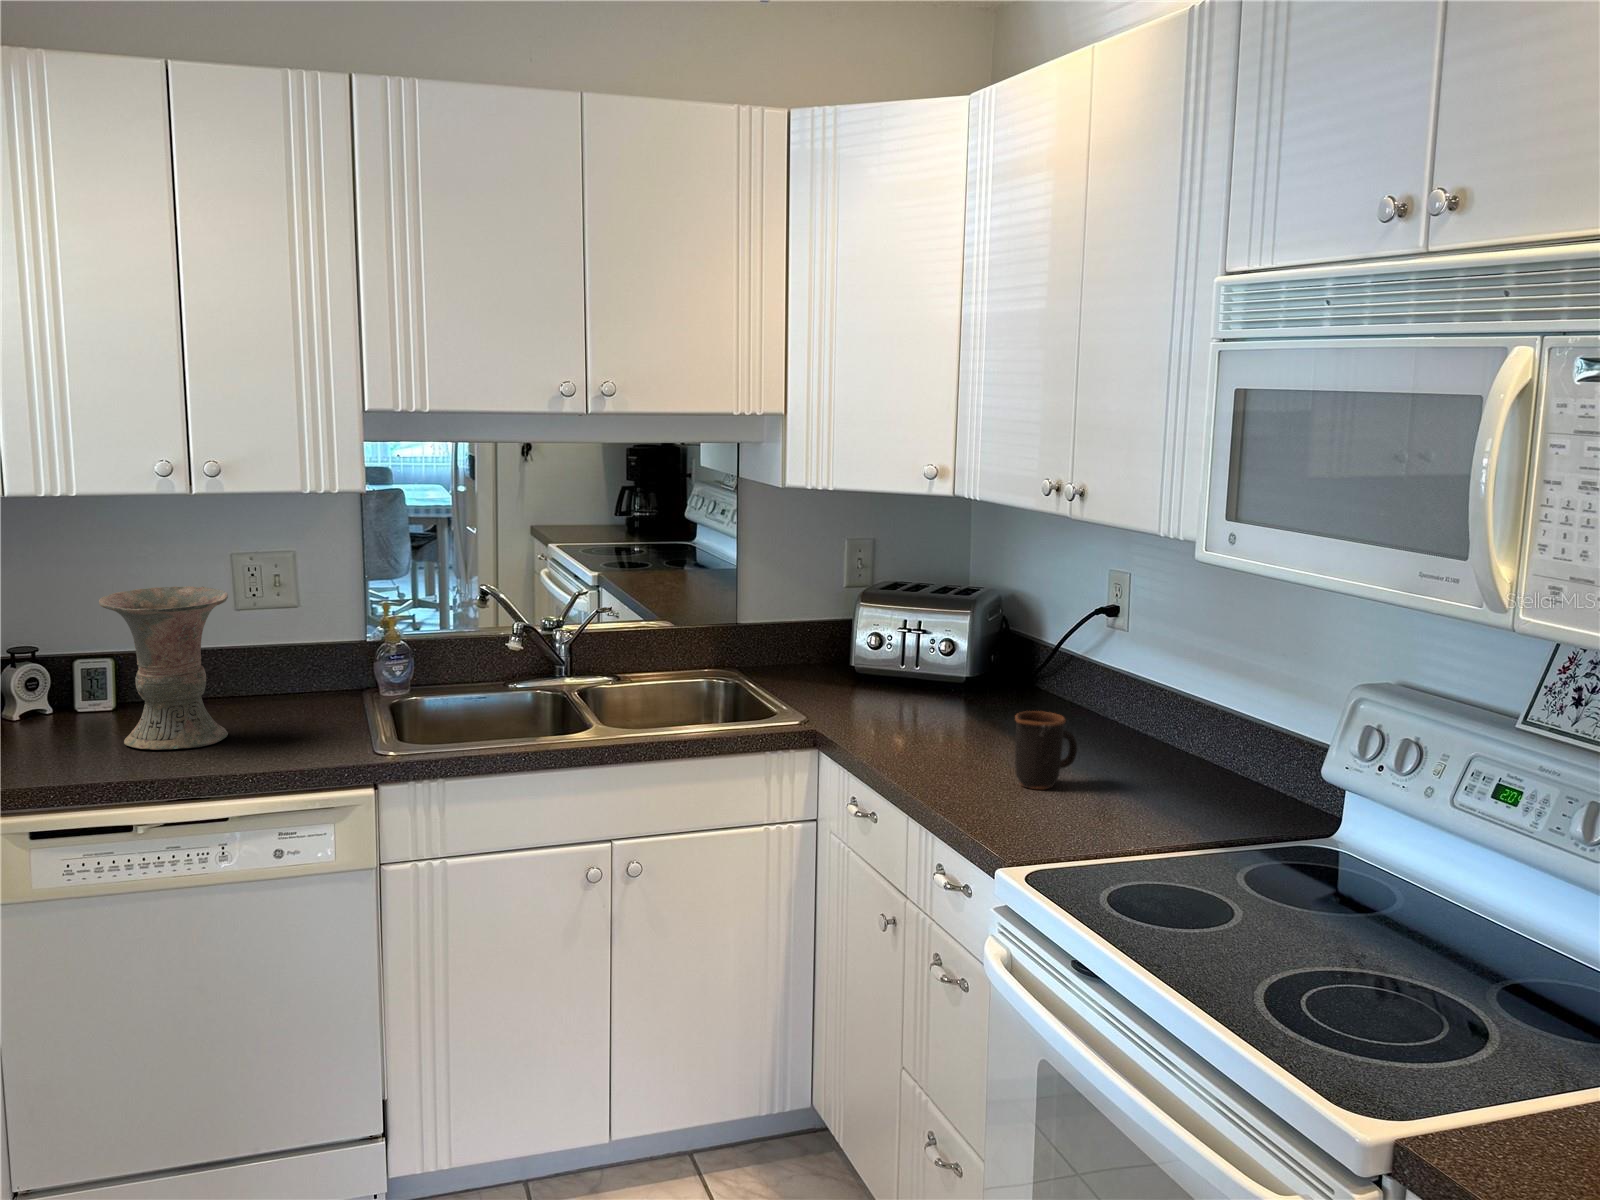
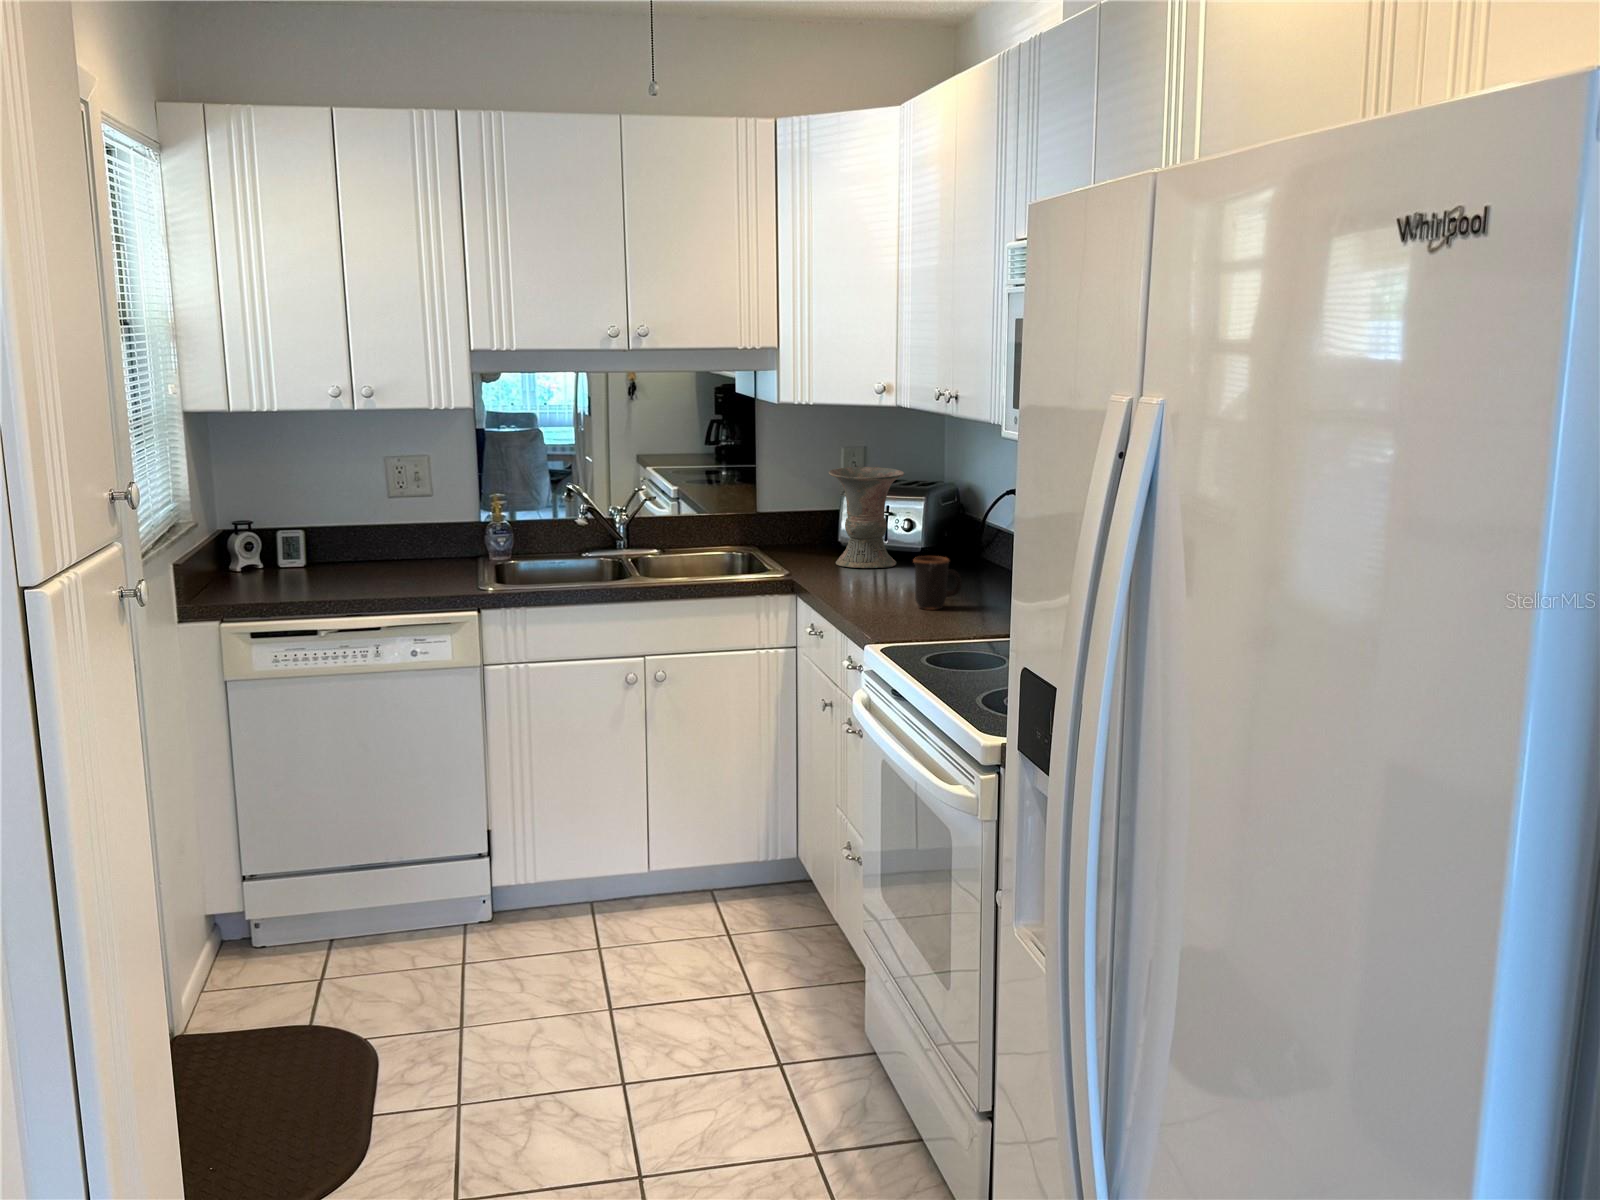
vase: present [99,586,228,750] -> present [829,467,904,568]

